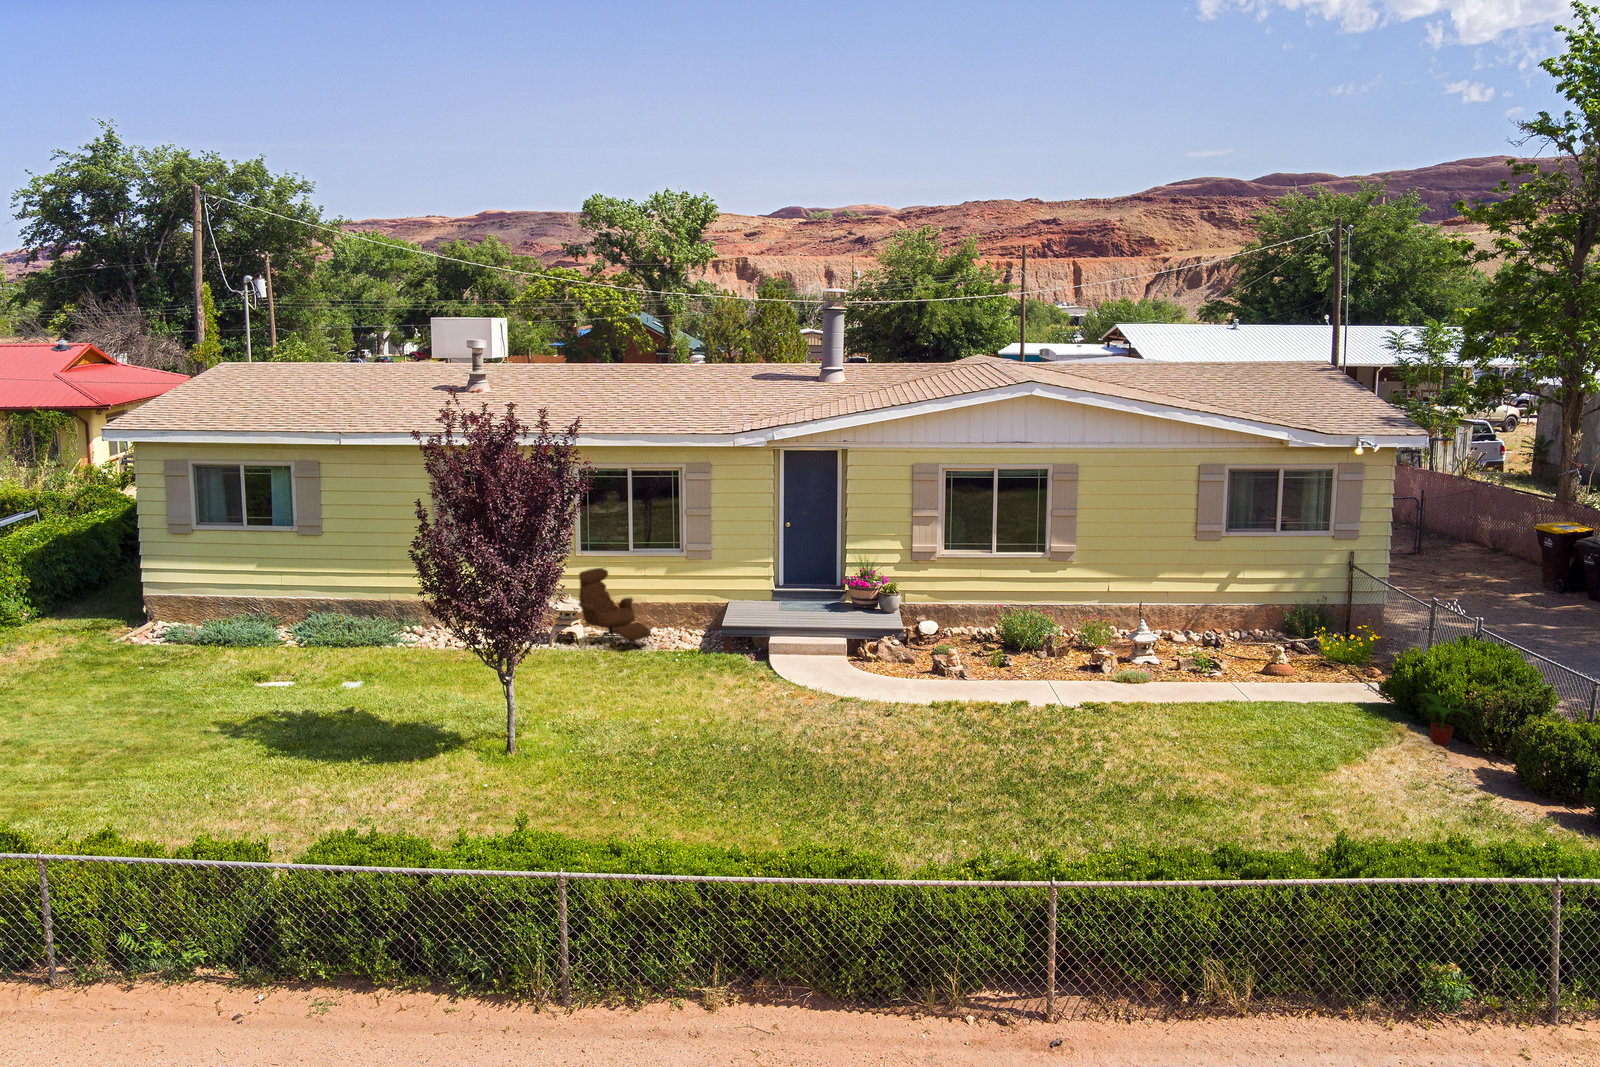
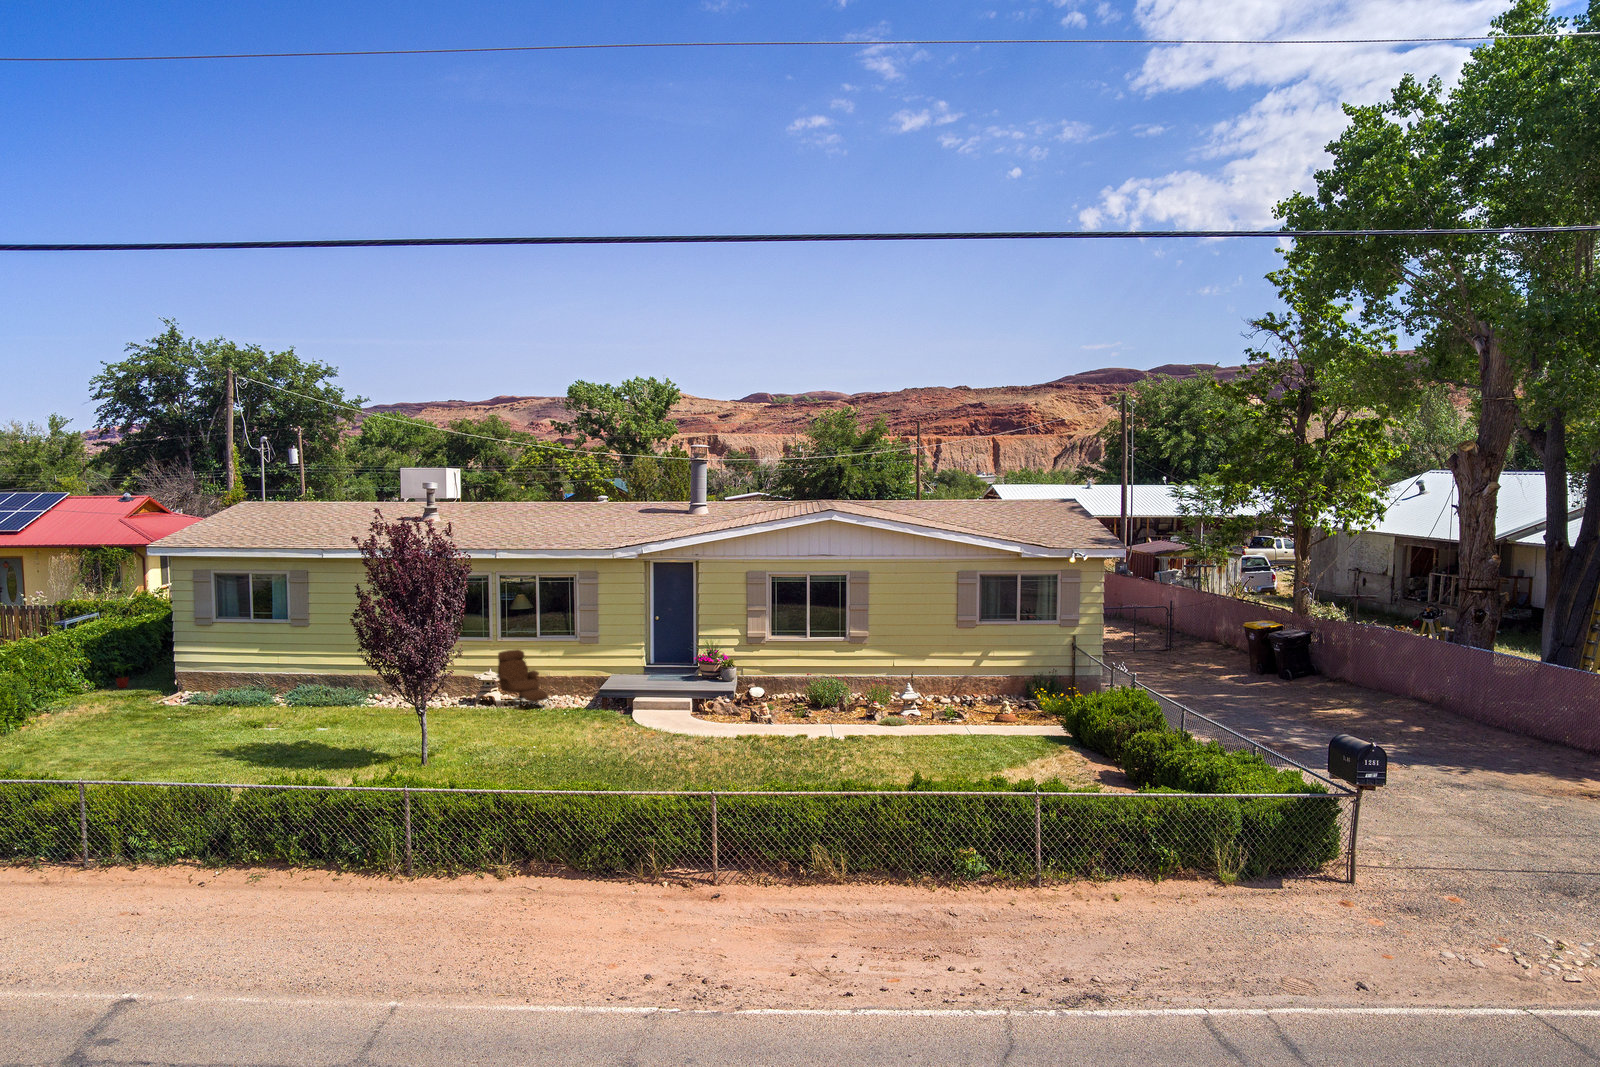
potted plant: present [1421,693,1470,746] -> present [112,662,130,688]

